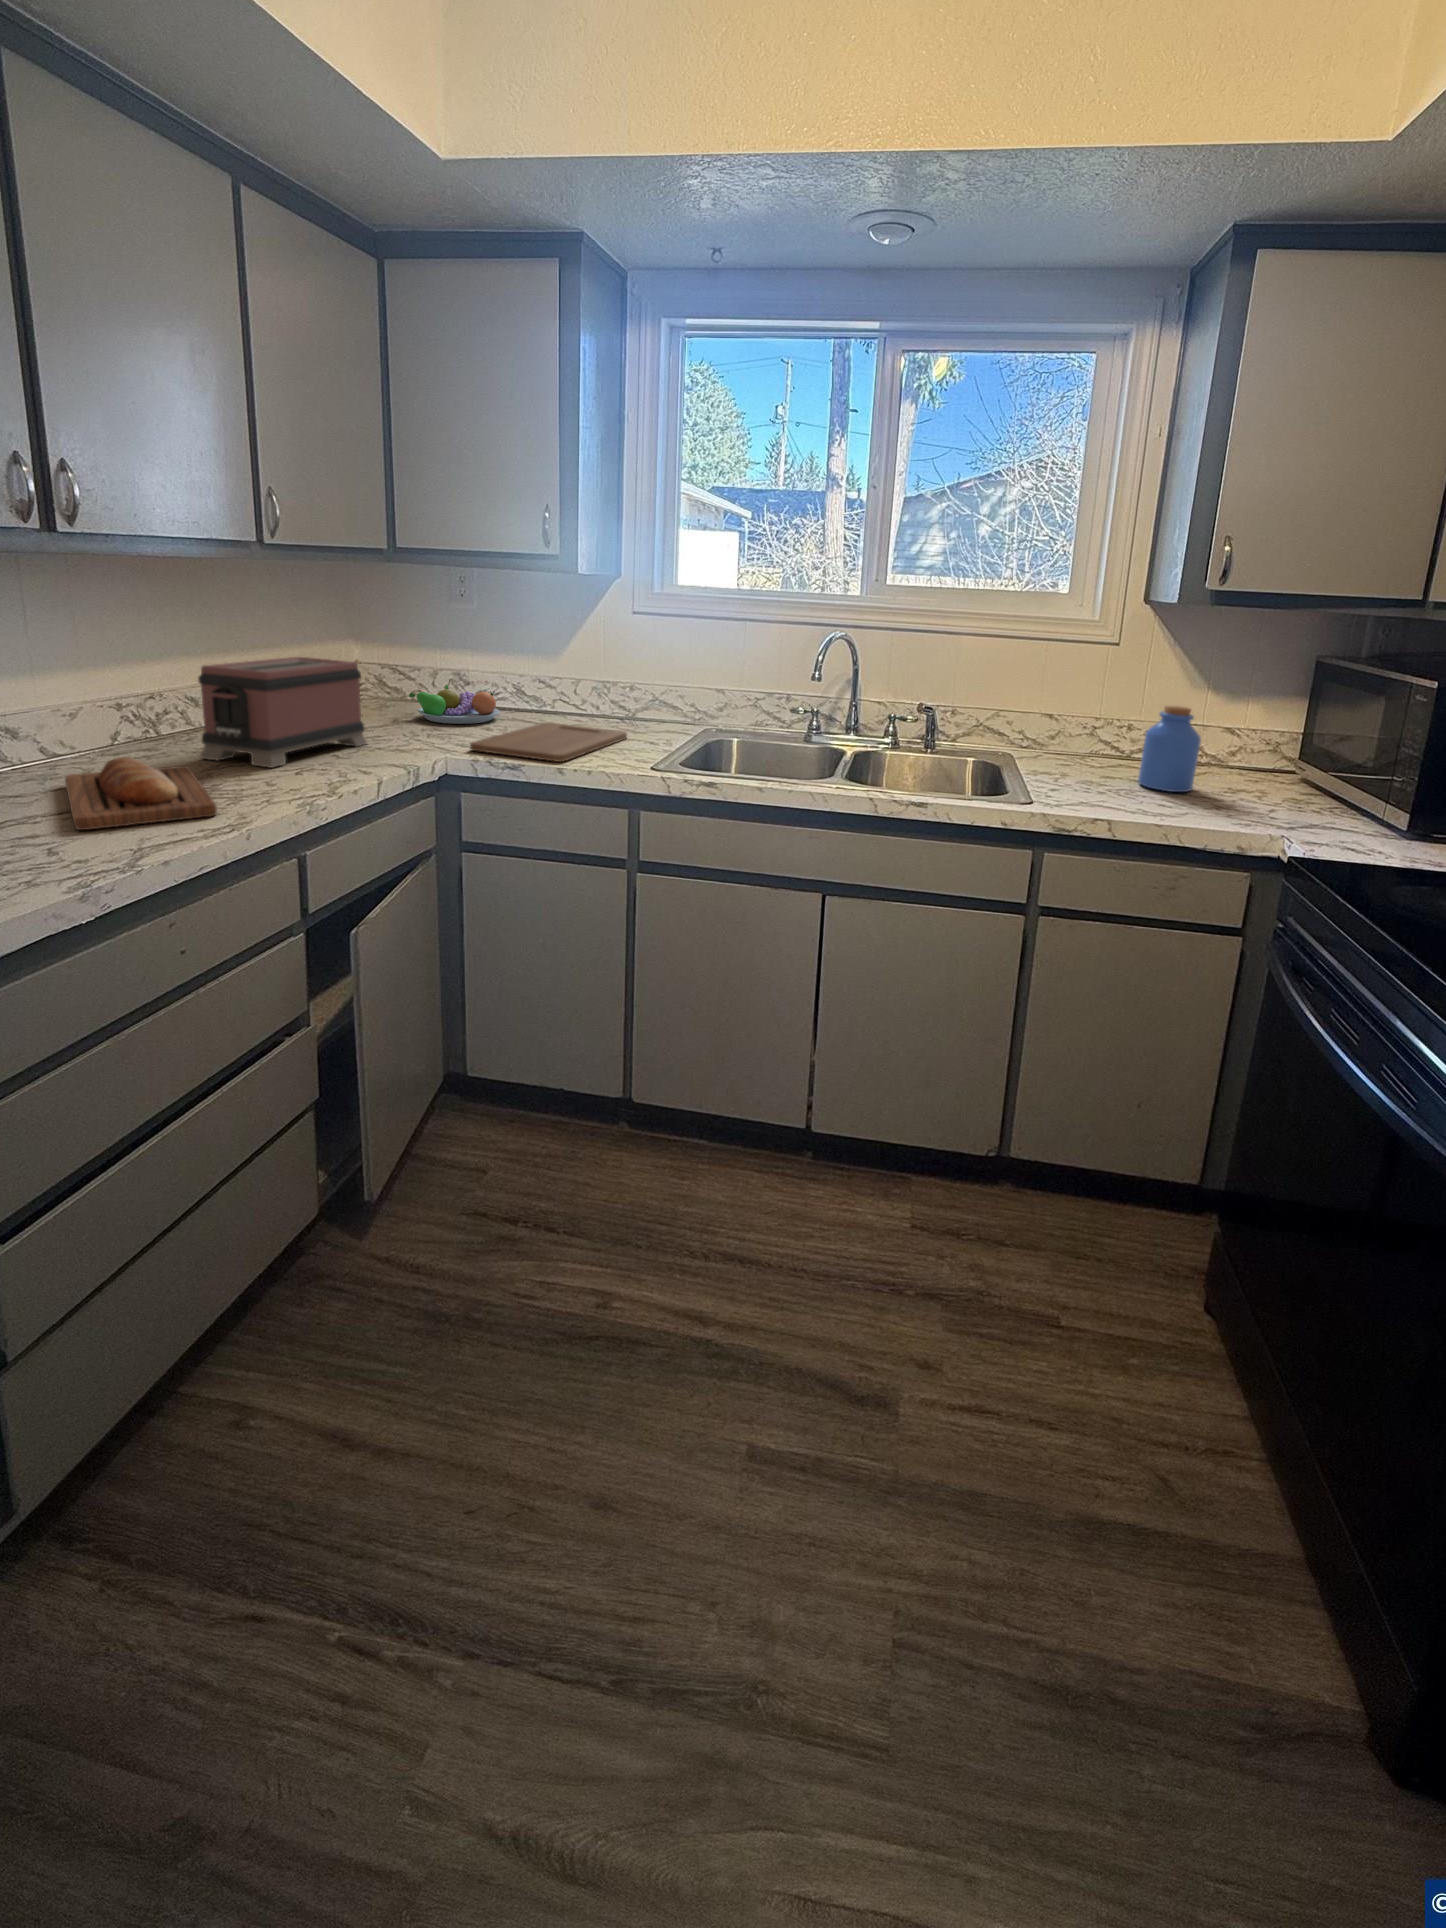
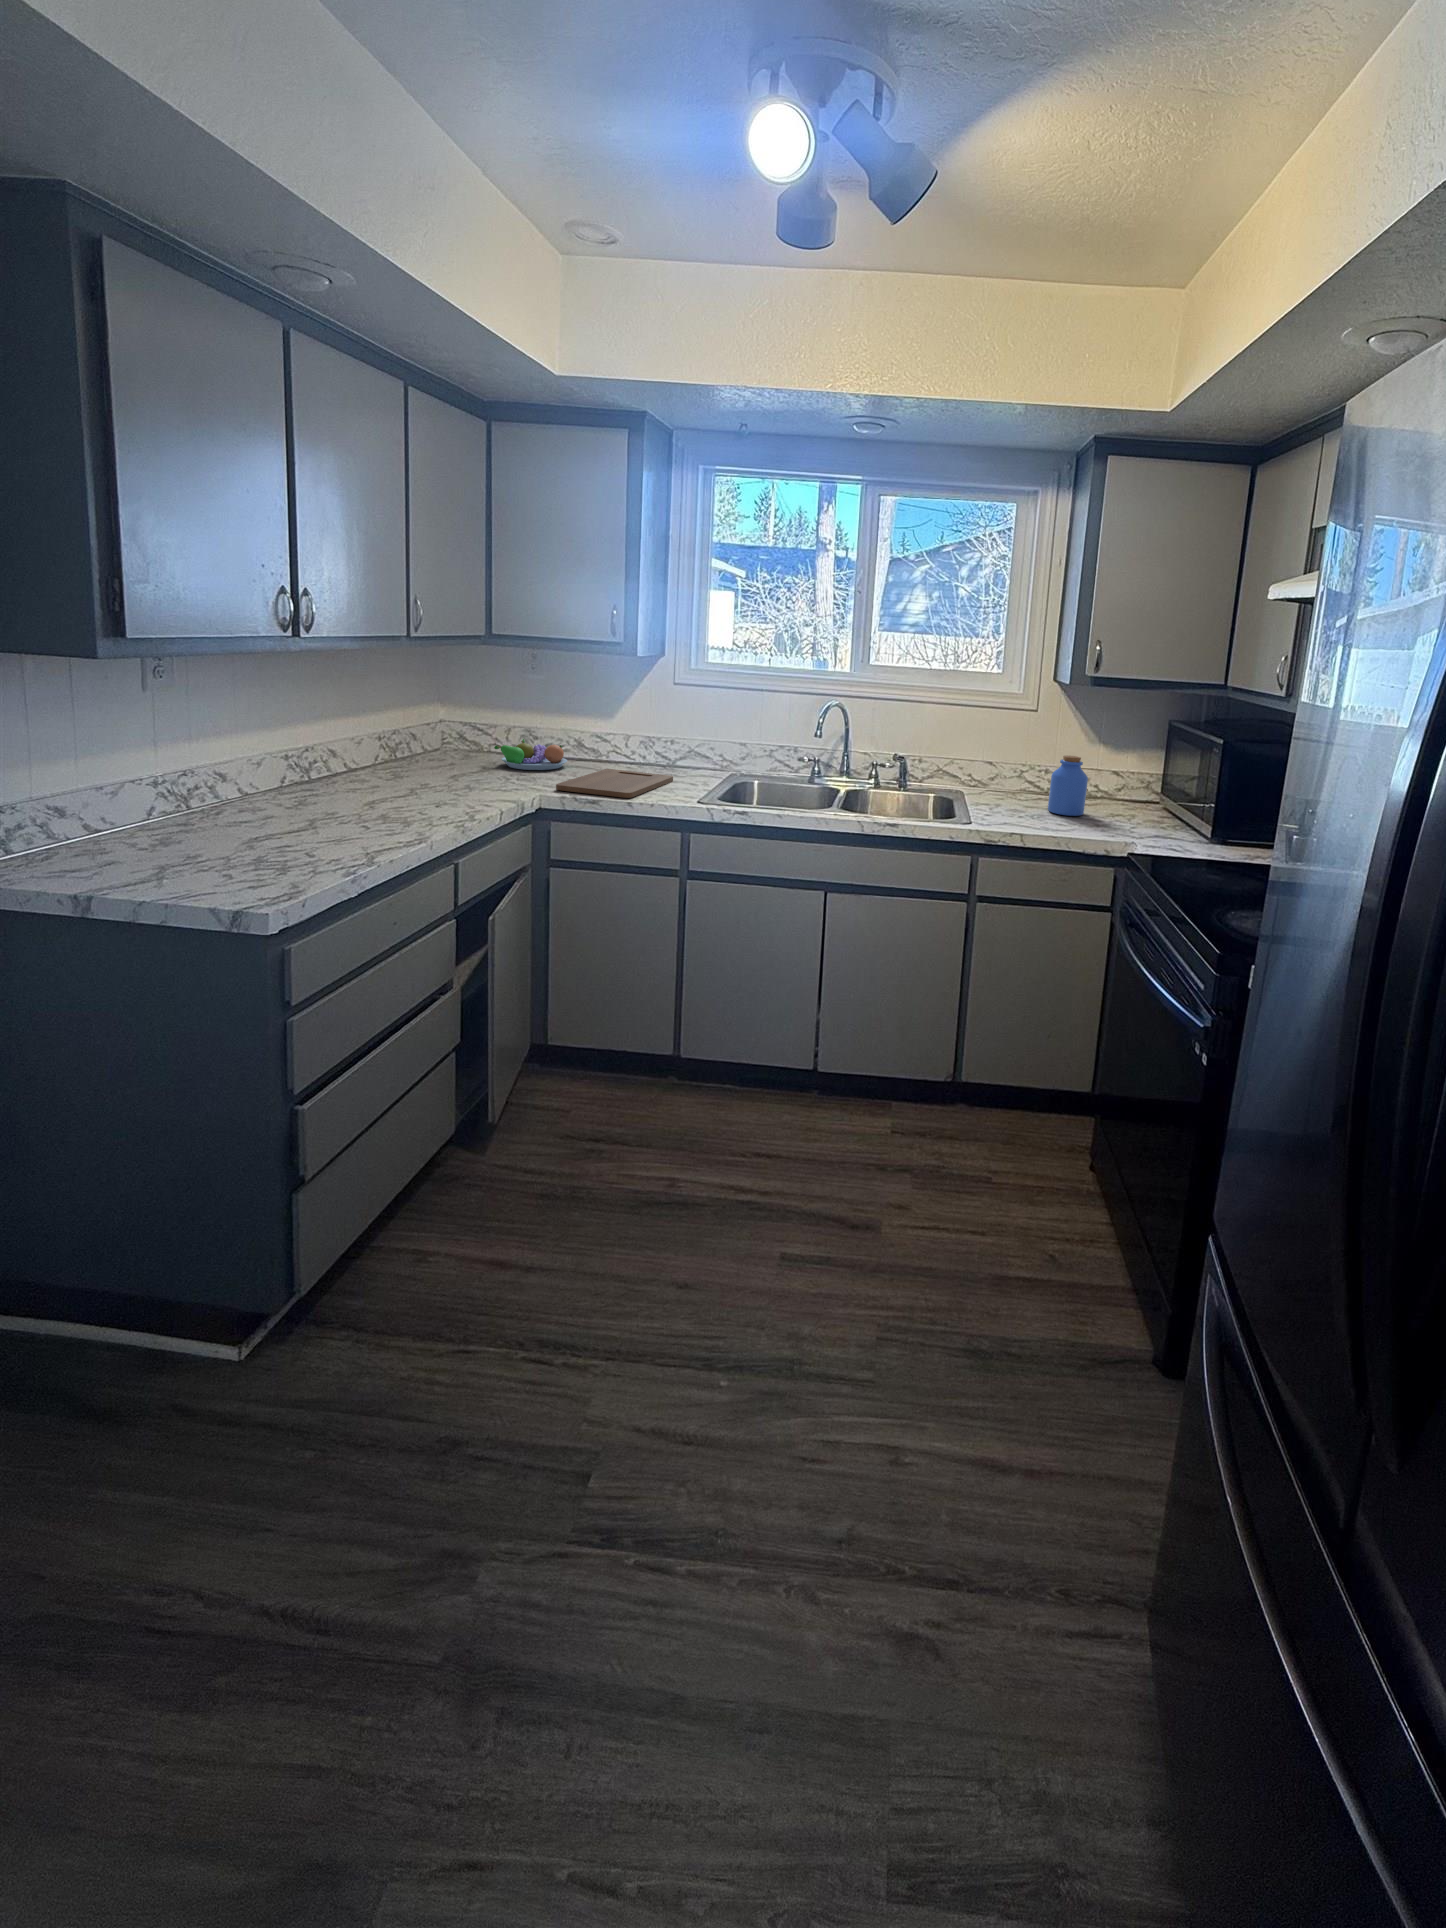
toaster: present [198,657,367,768] -> none [351,718,474,803]
bread loaf: present [65,757,217,830] -> none [268,794,398,844]

